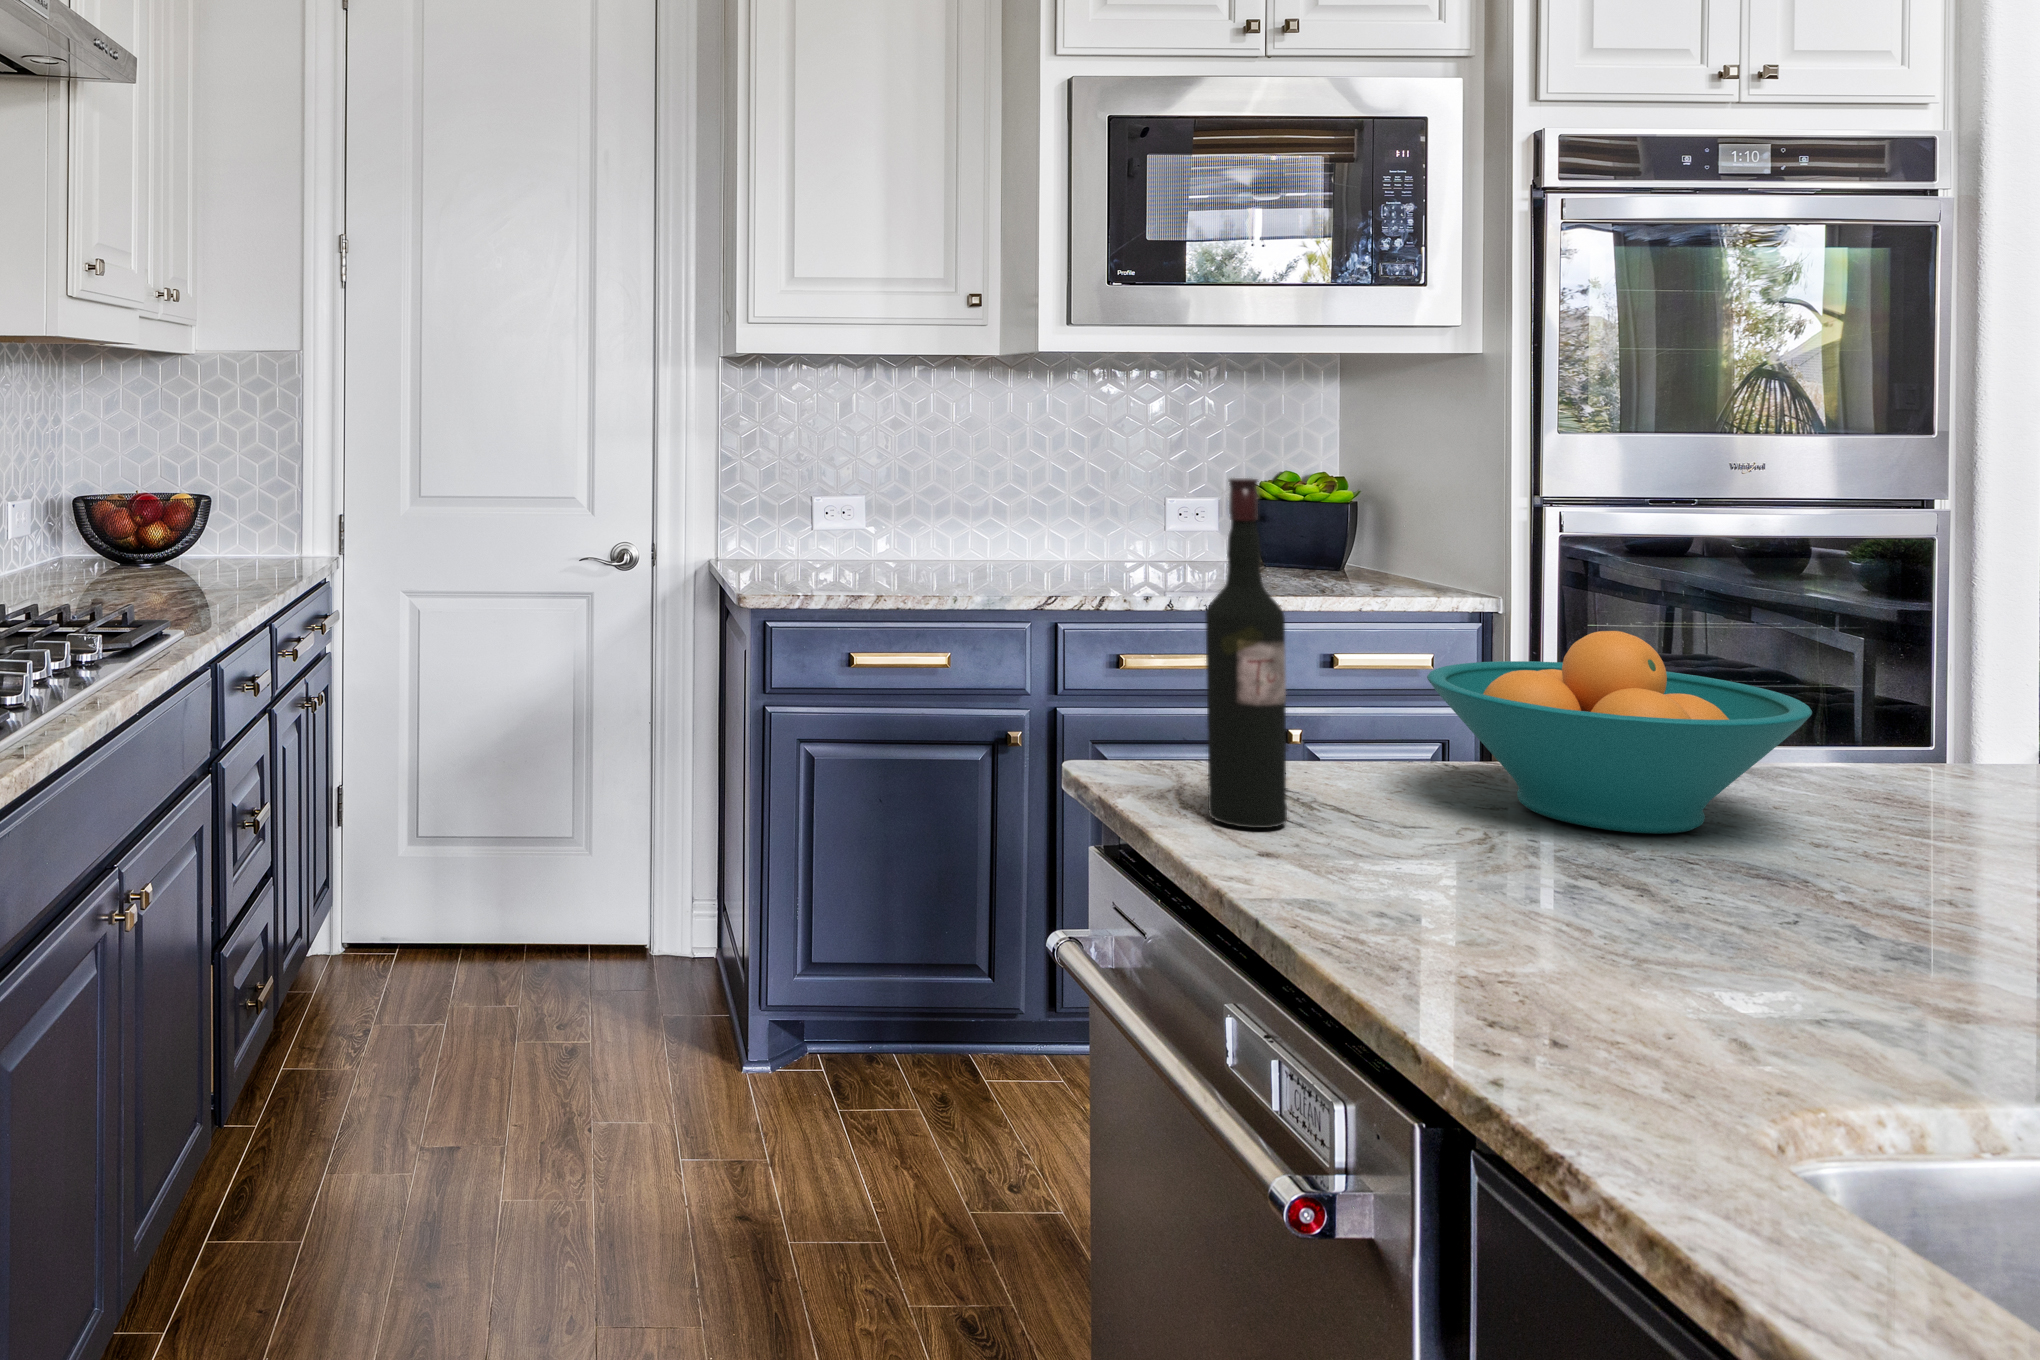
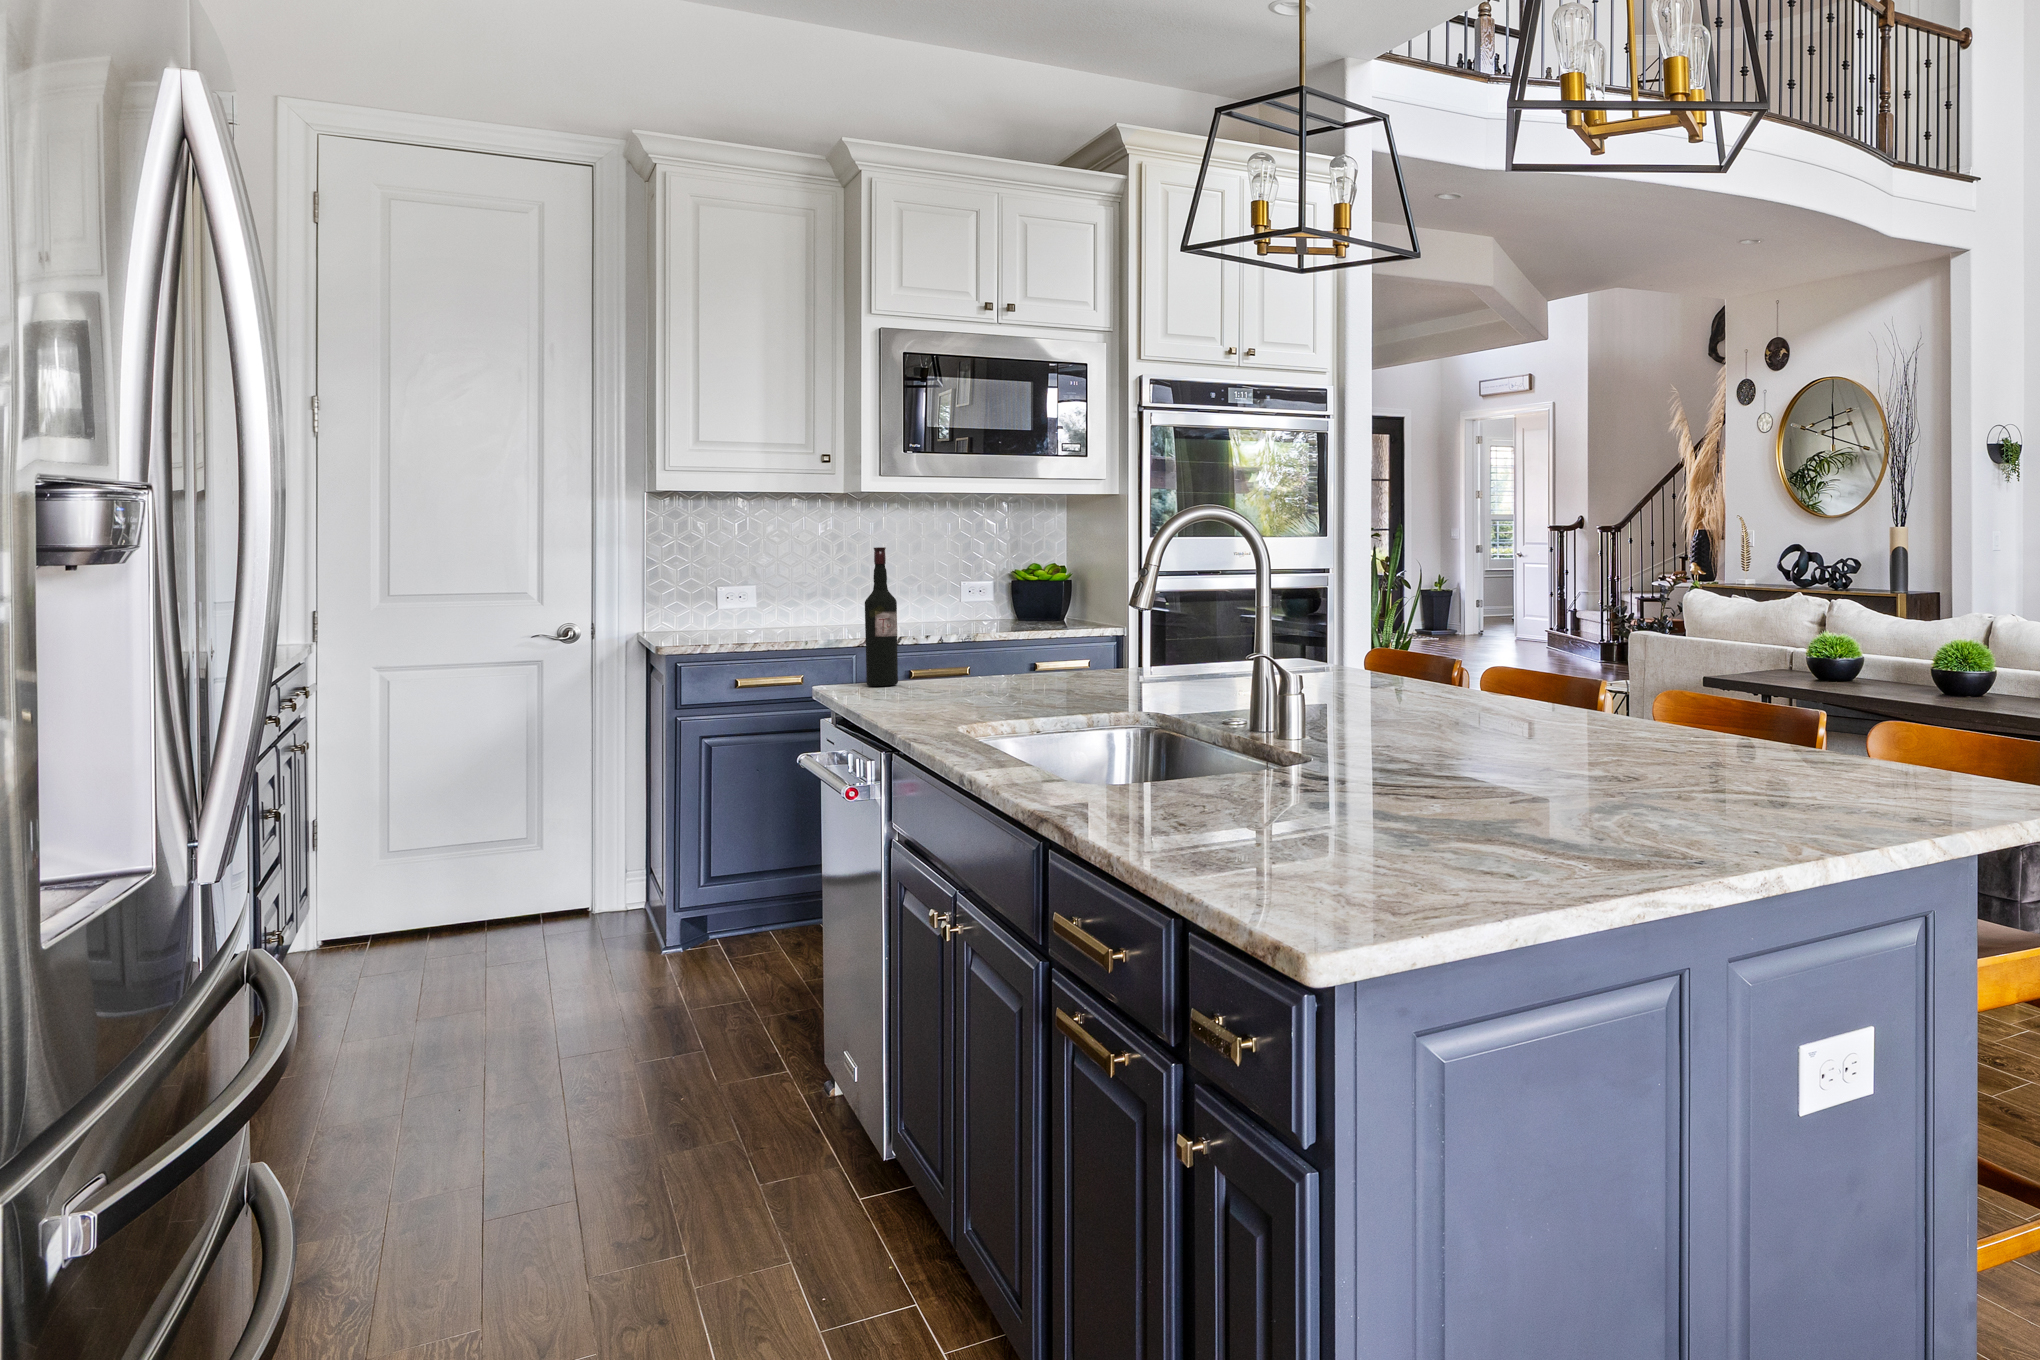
fruit bowl: present [1427,631,1812,834] -> none [964,604,1090,677]

